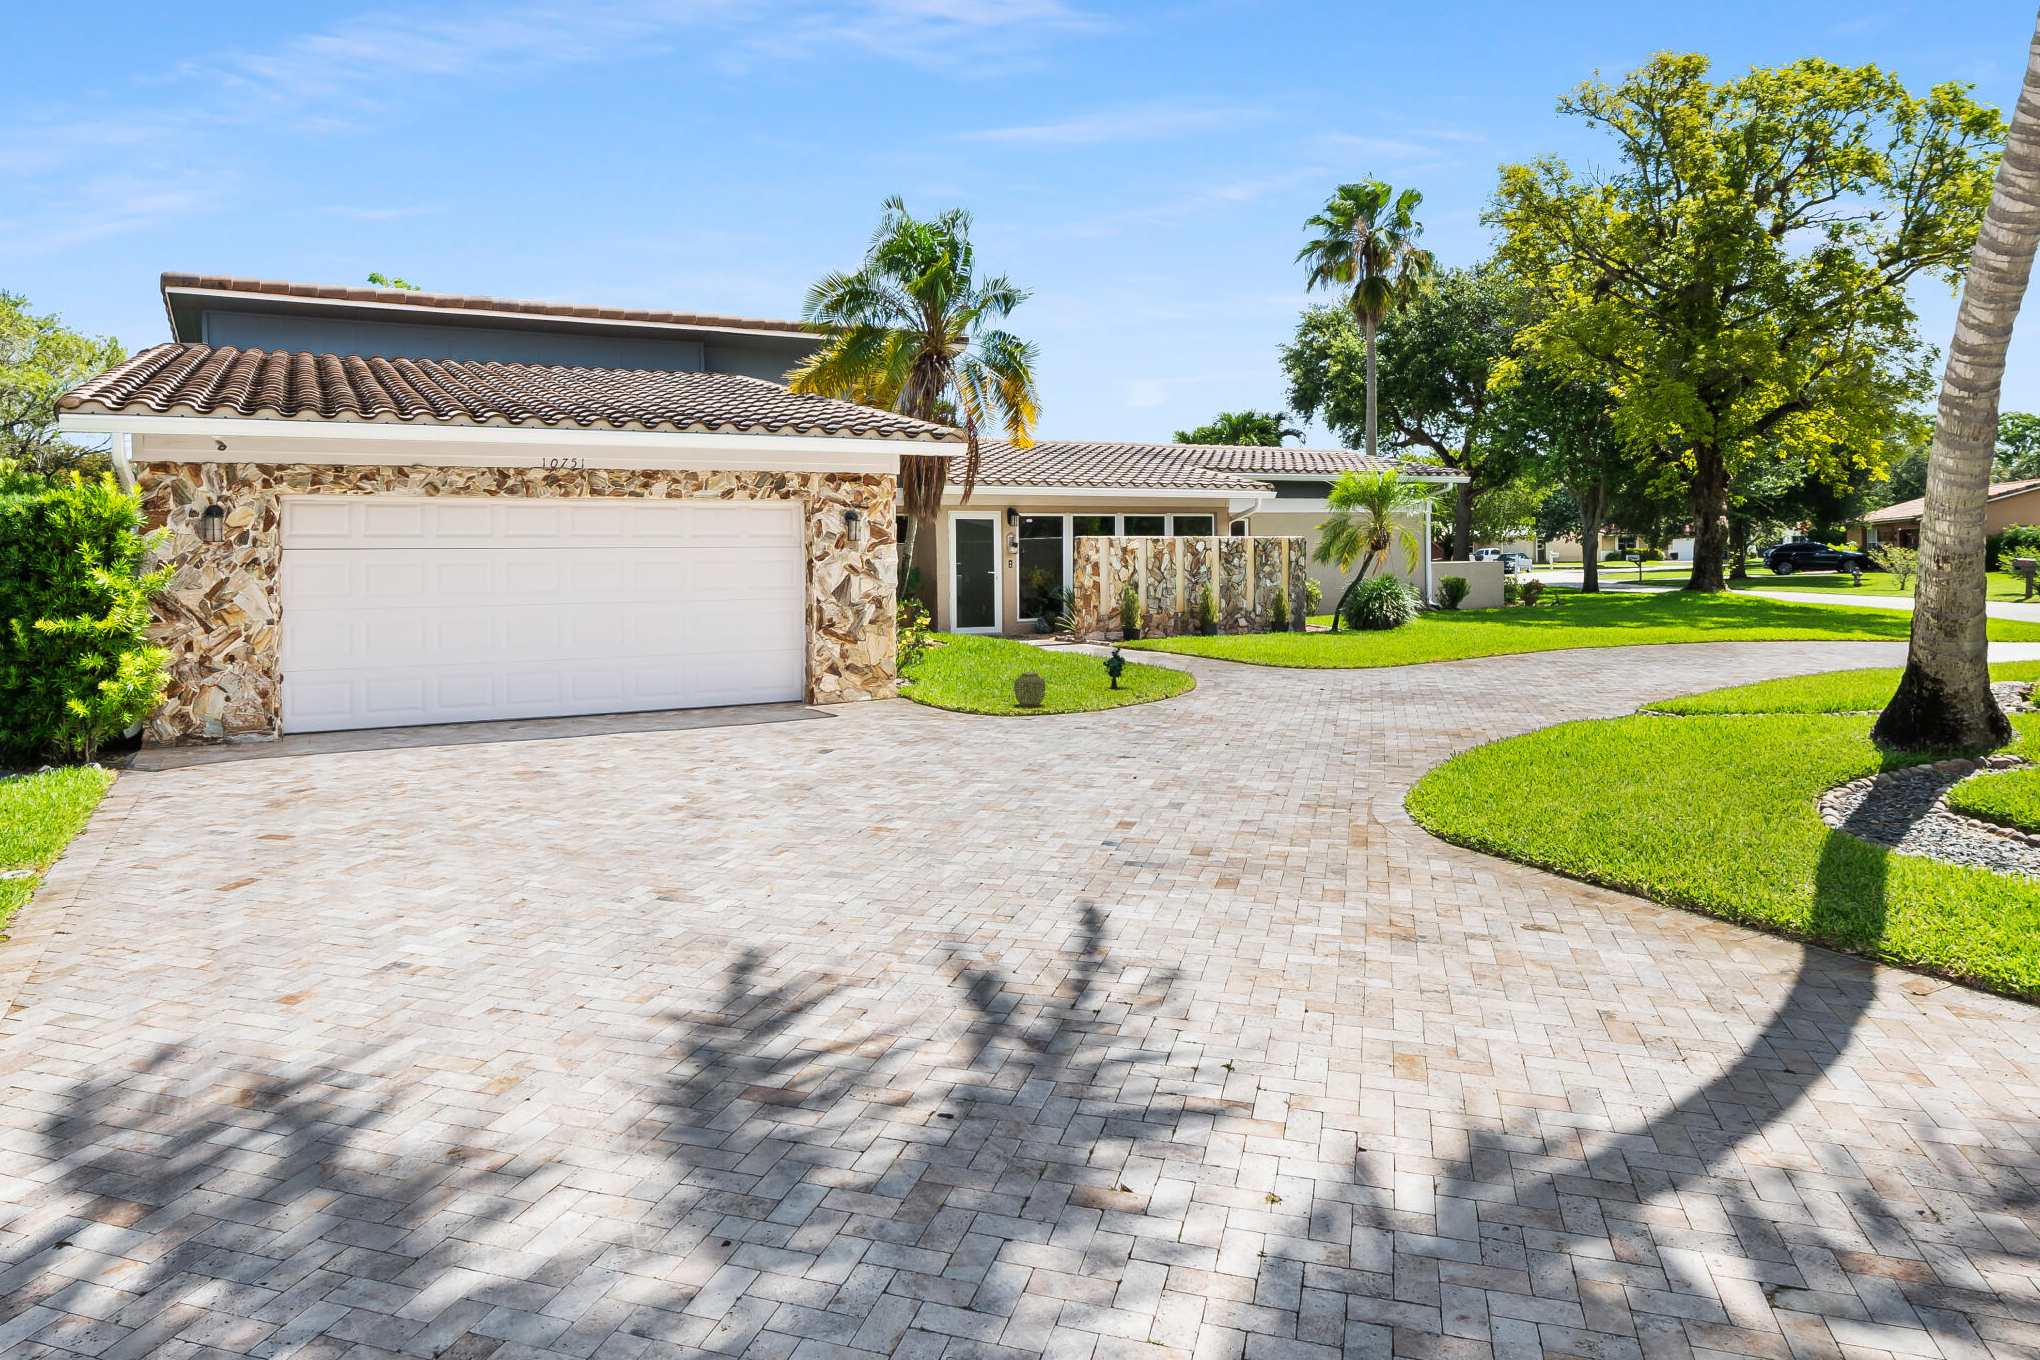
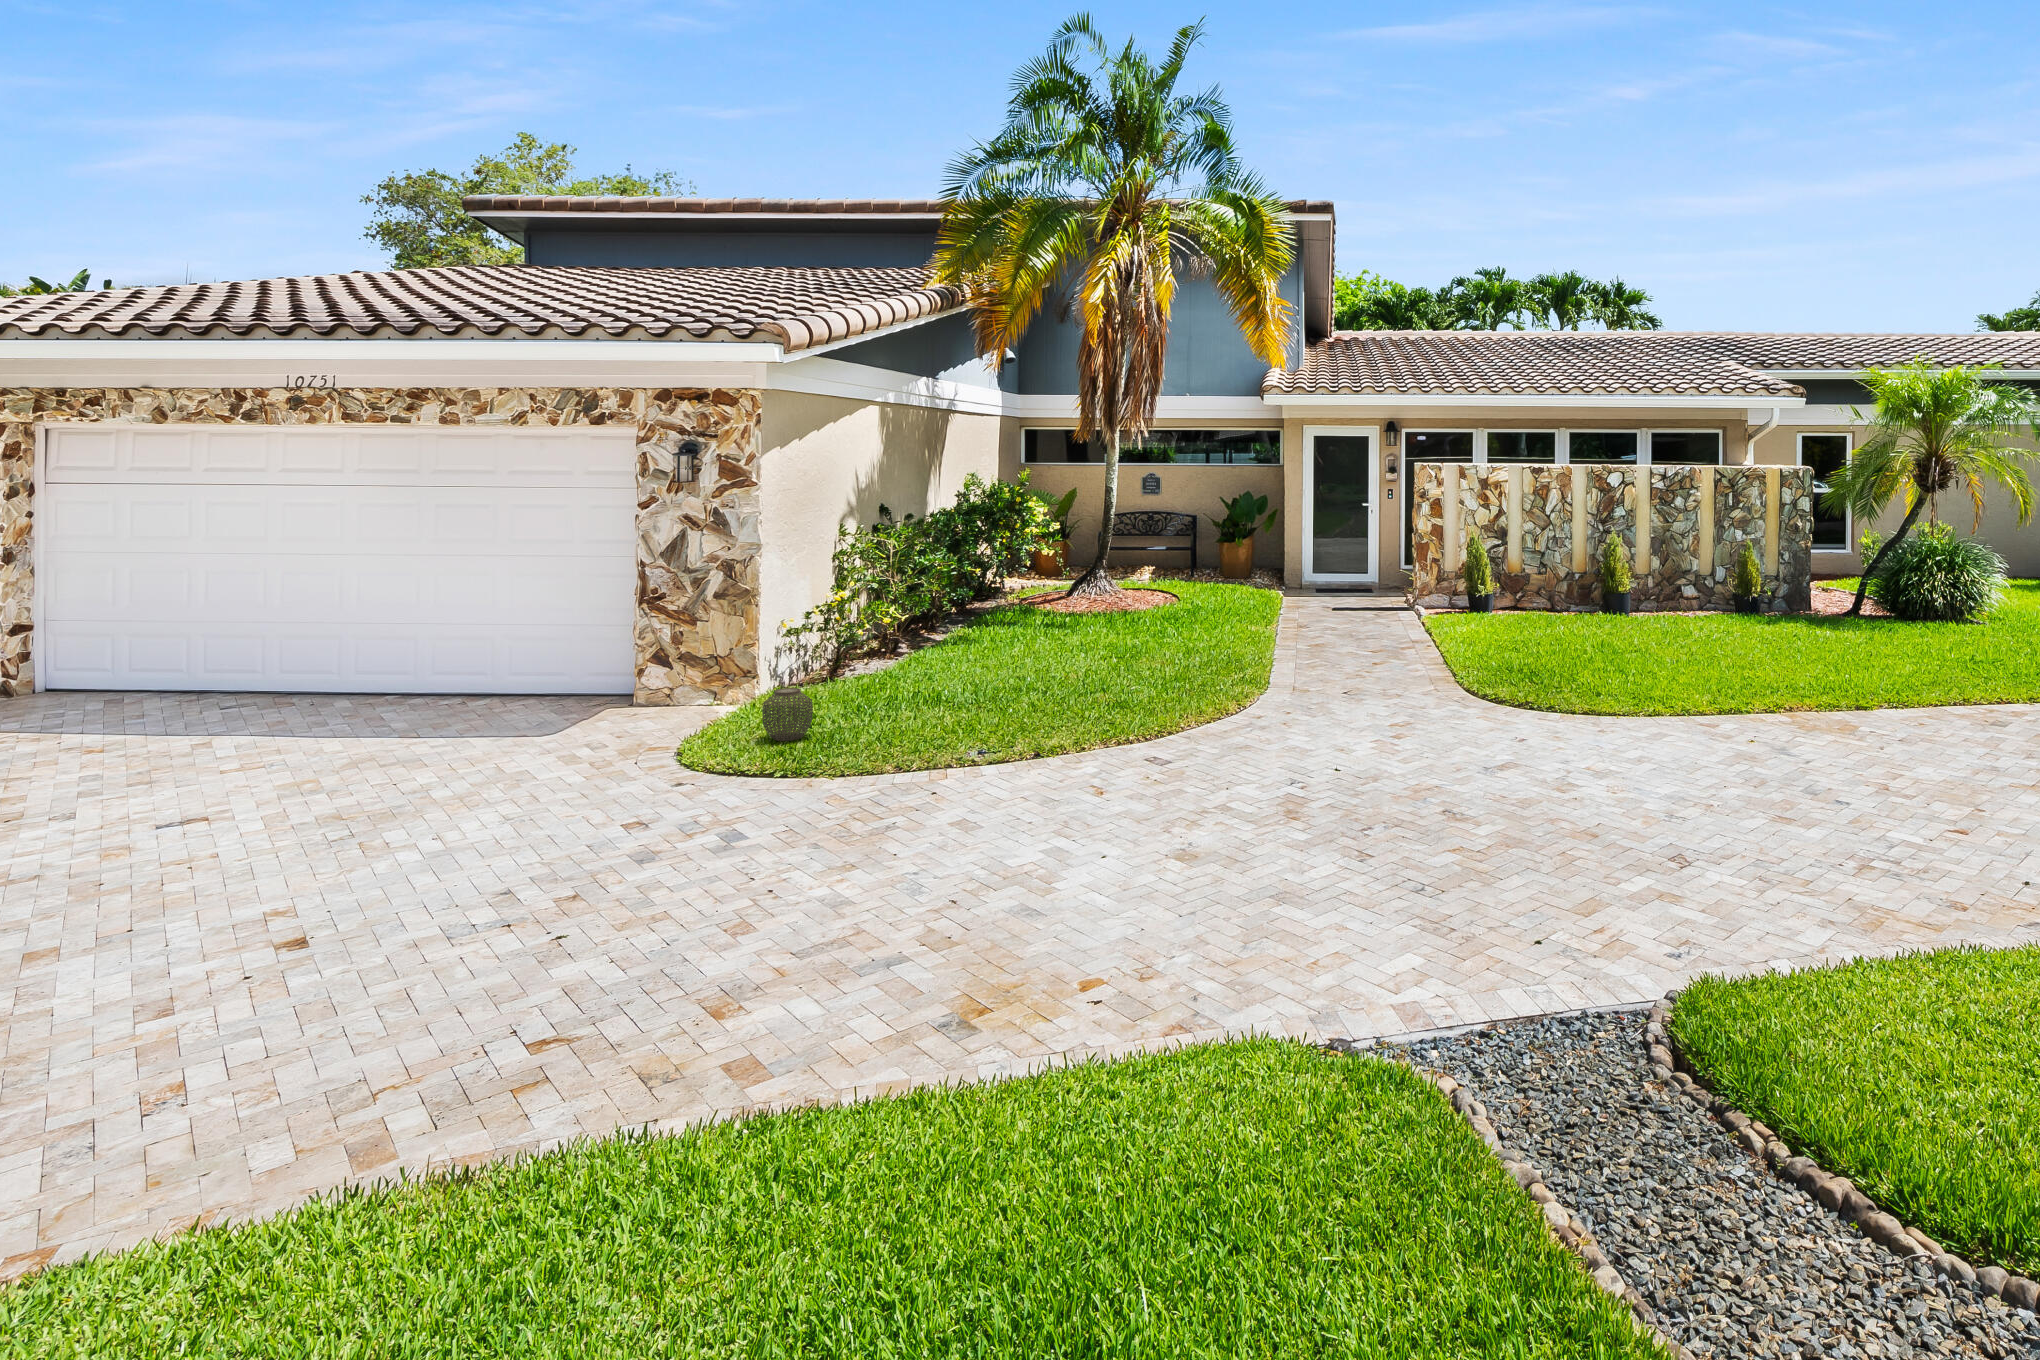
decorative plant: present [1103,648,1126,689] -> none [1016,651,1054,715]

